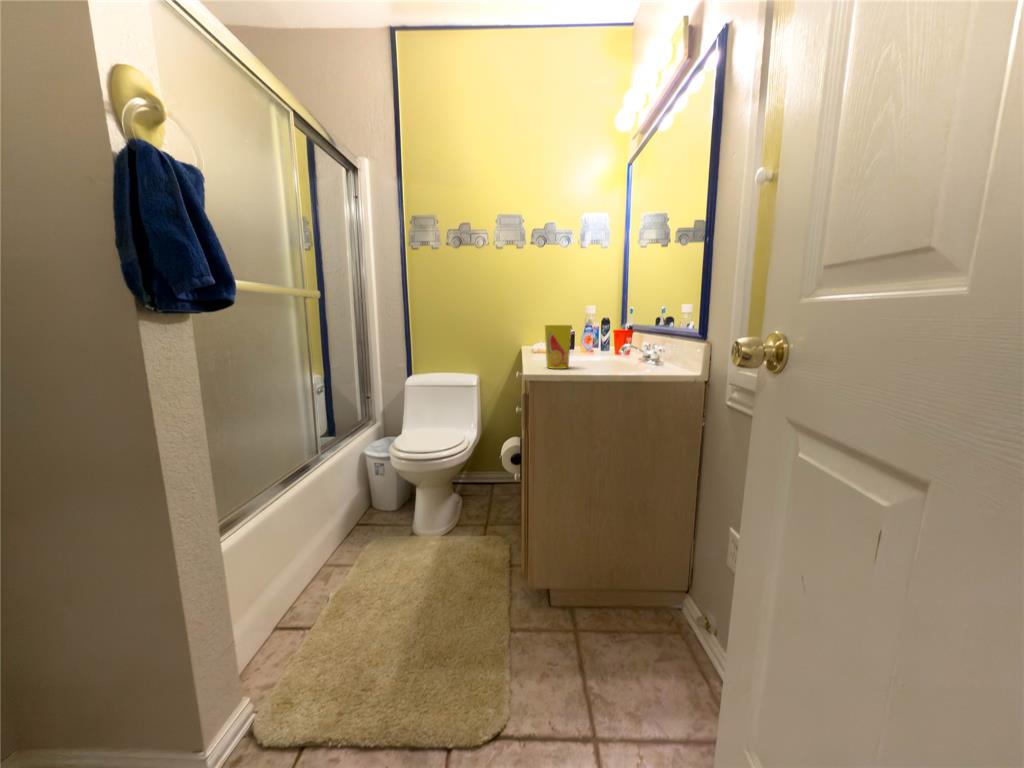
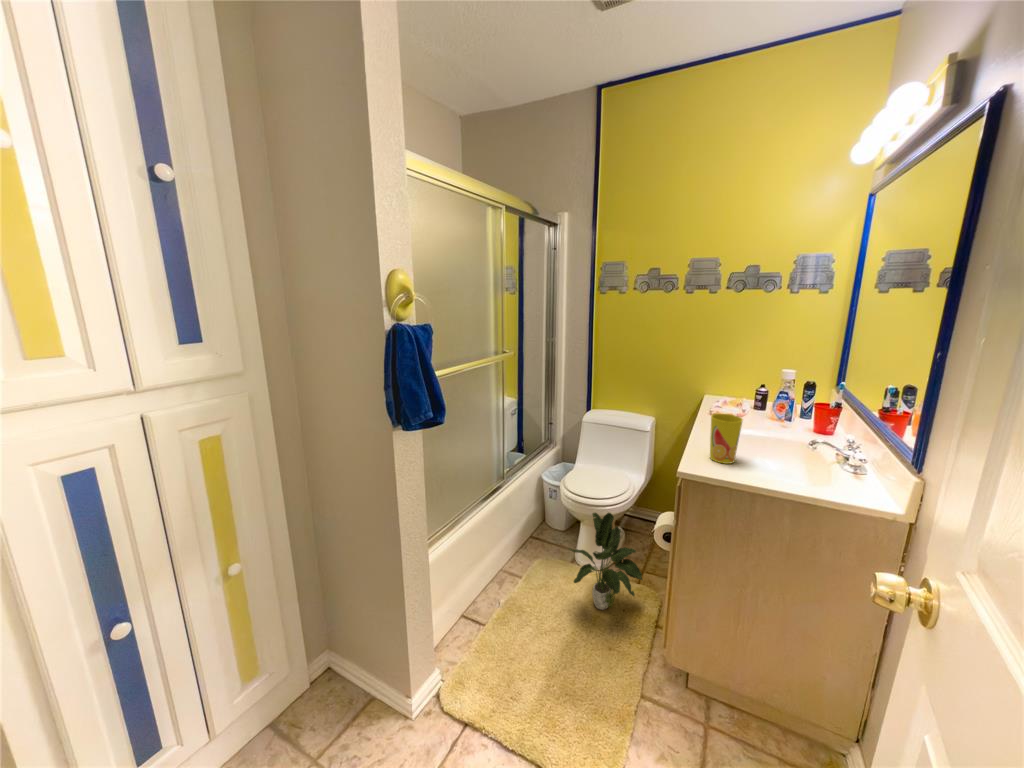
potted plant: none [411,456,492,566] -> present [569,513,643,610]

